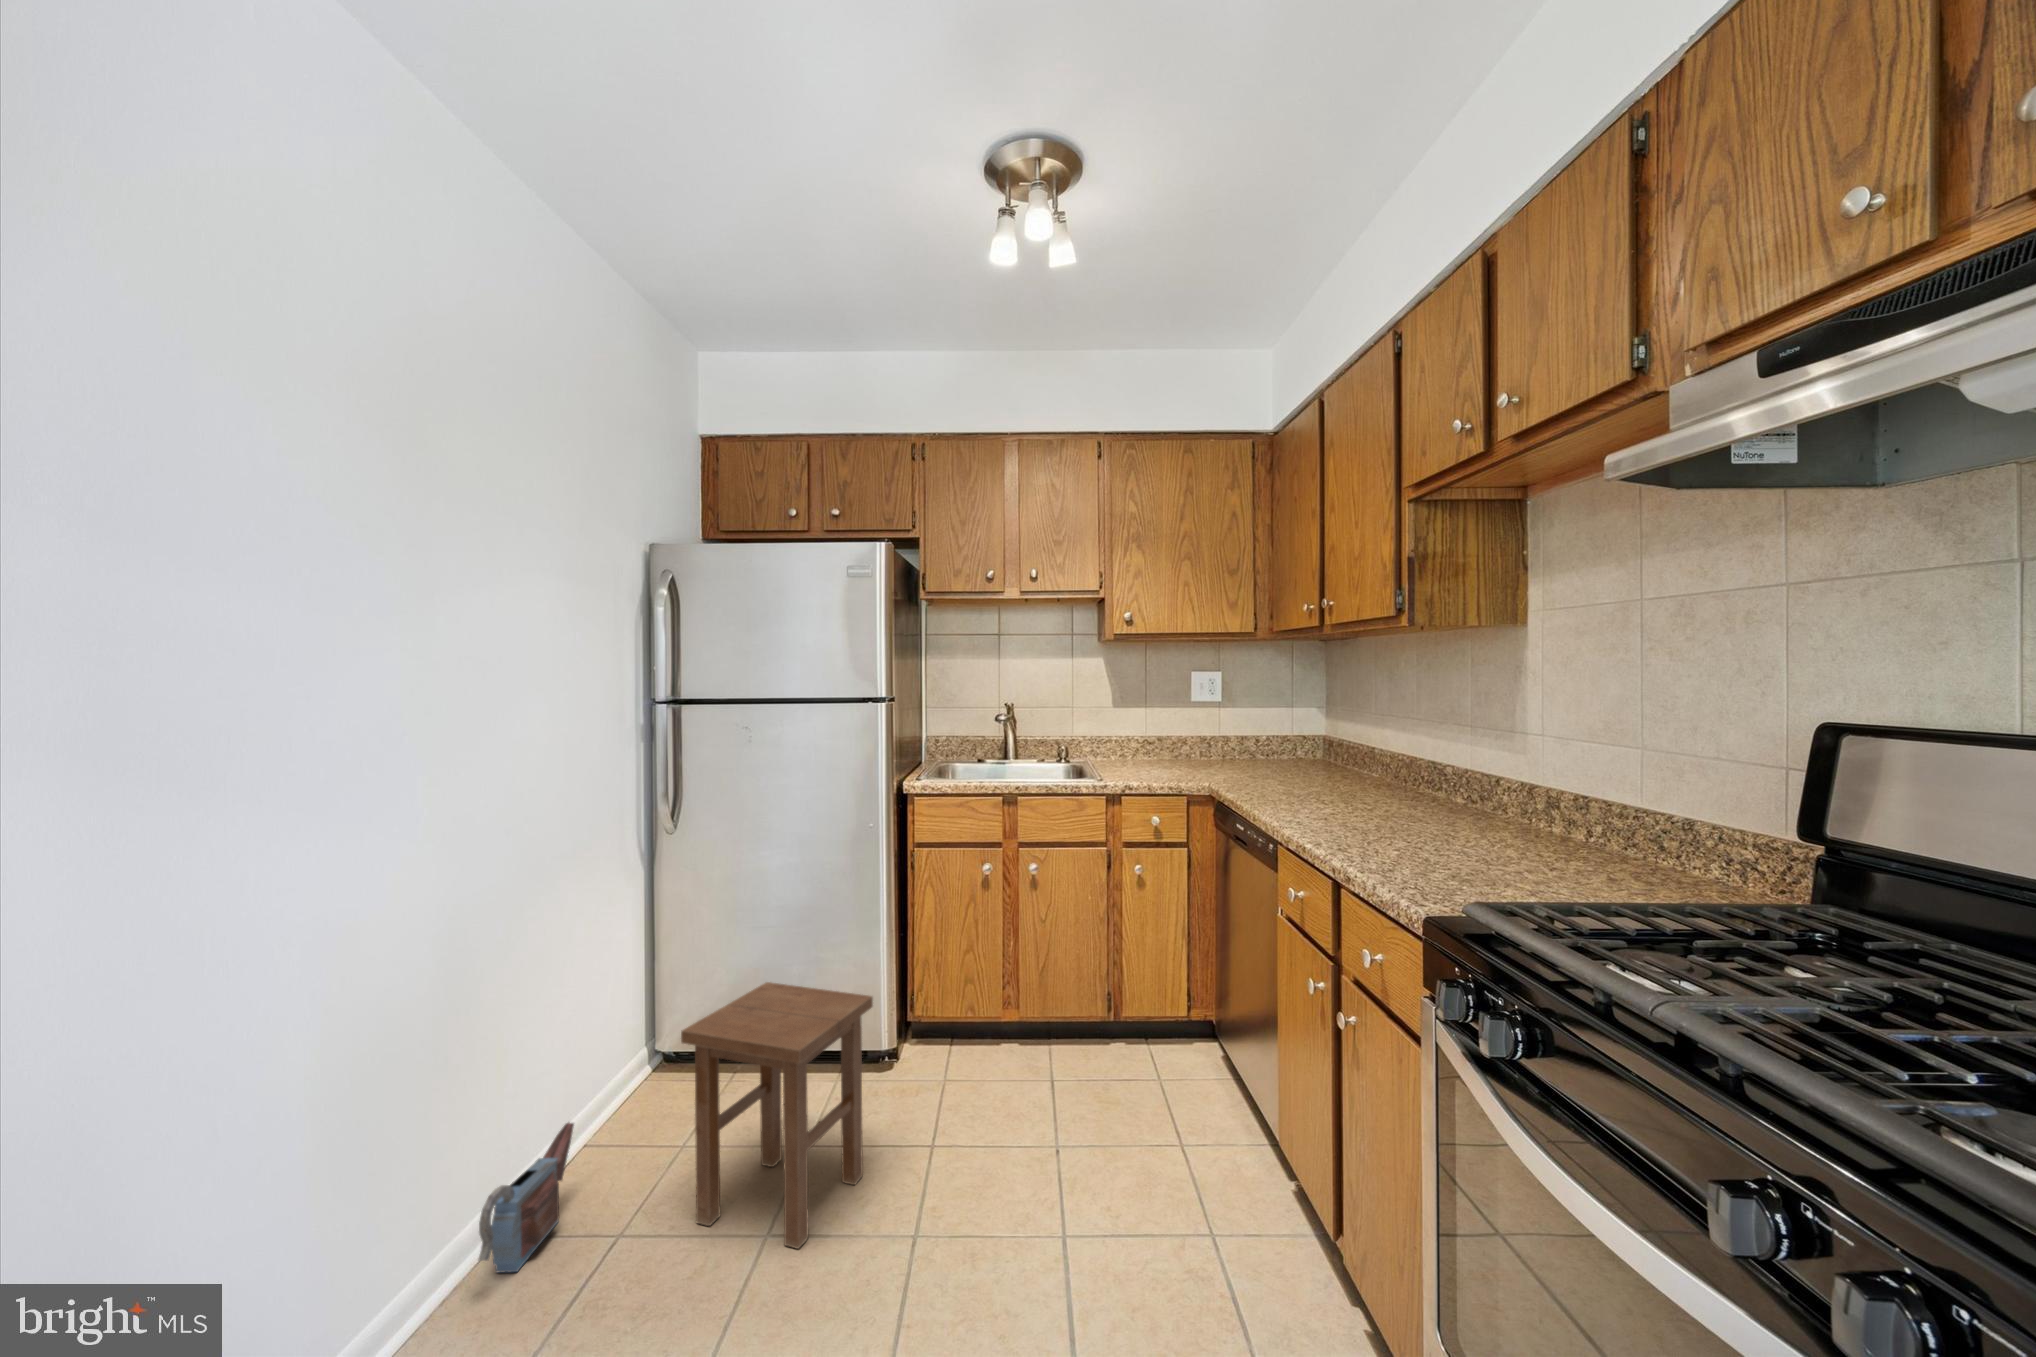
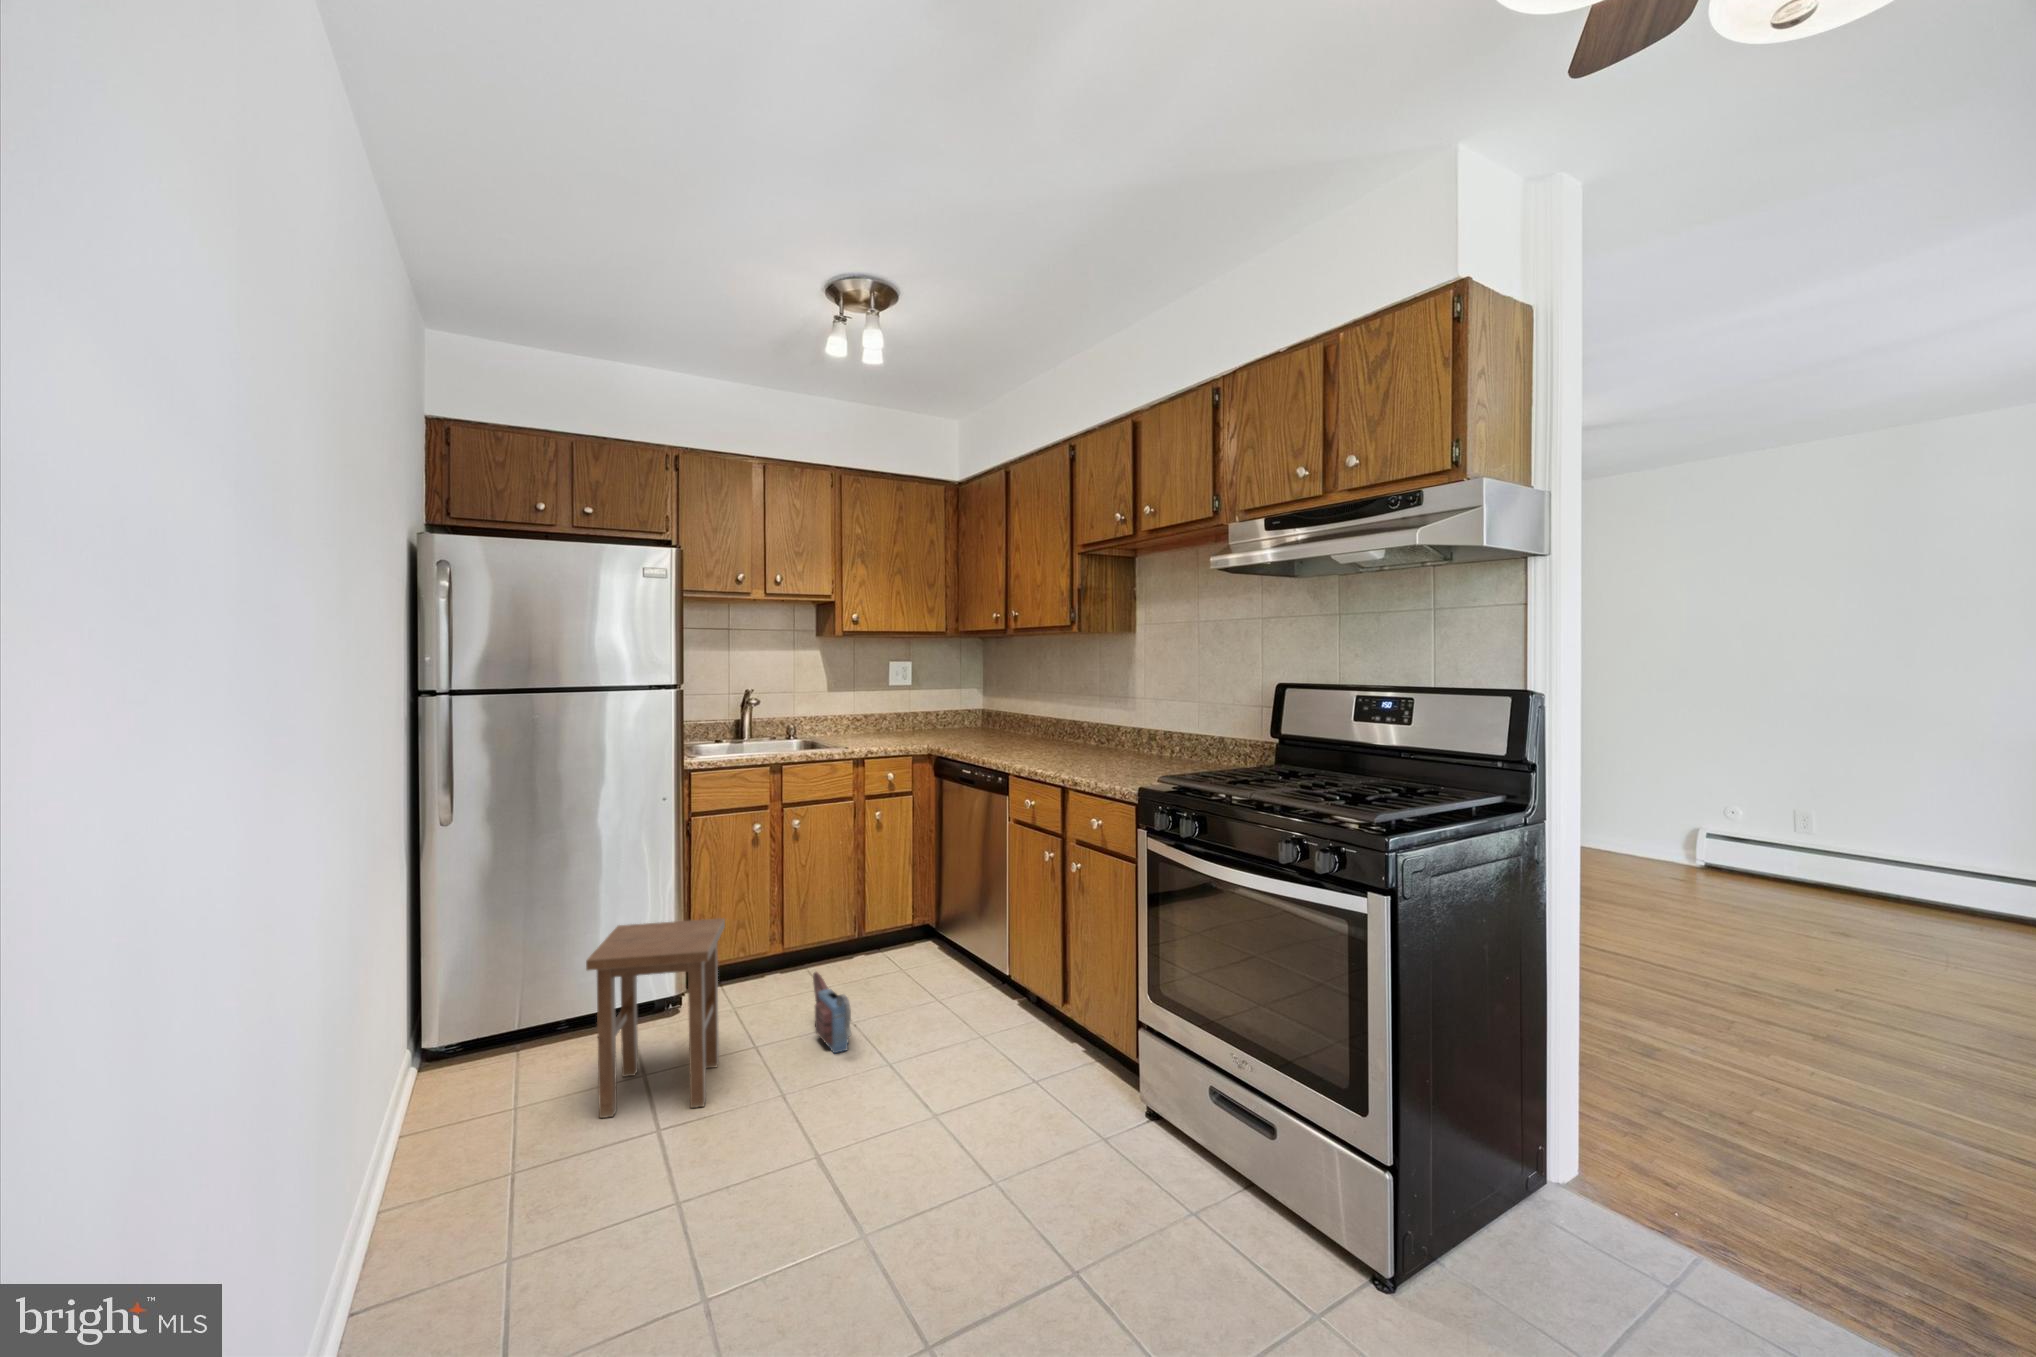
watering can: present [478,1123,574,1273] -> present [813,972,851,1053]

